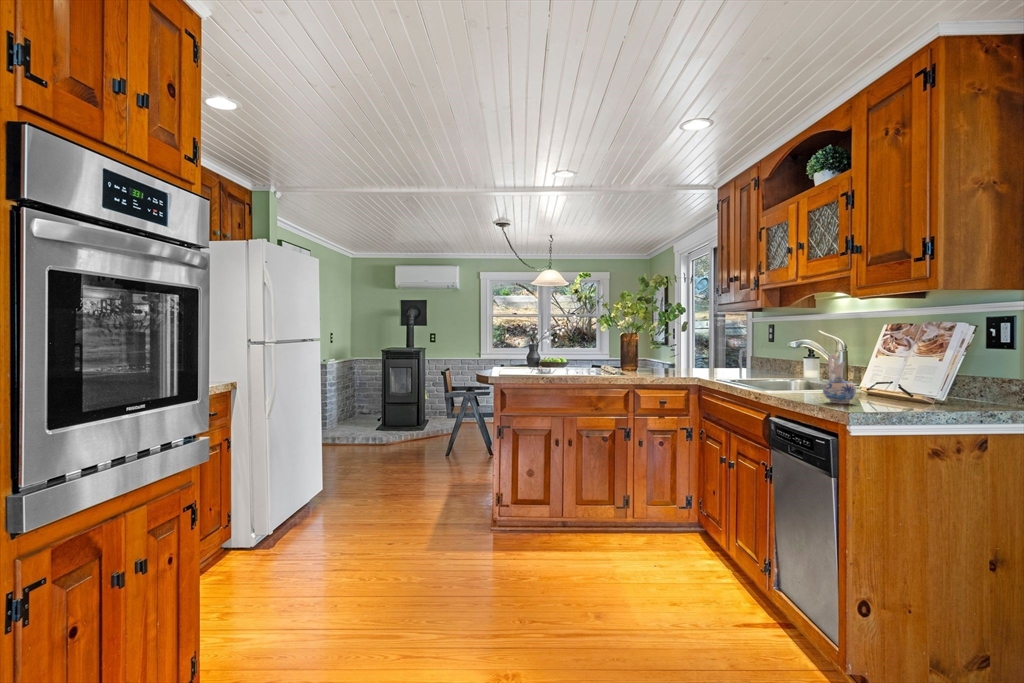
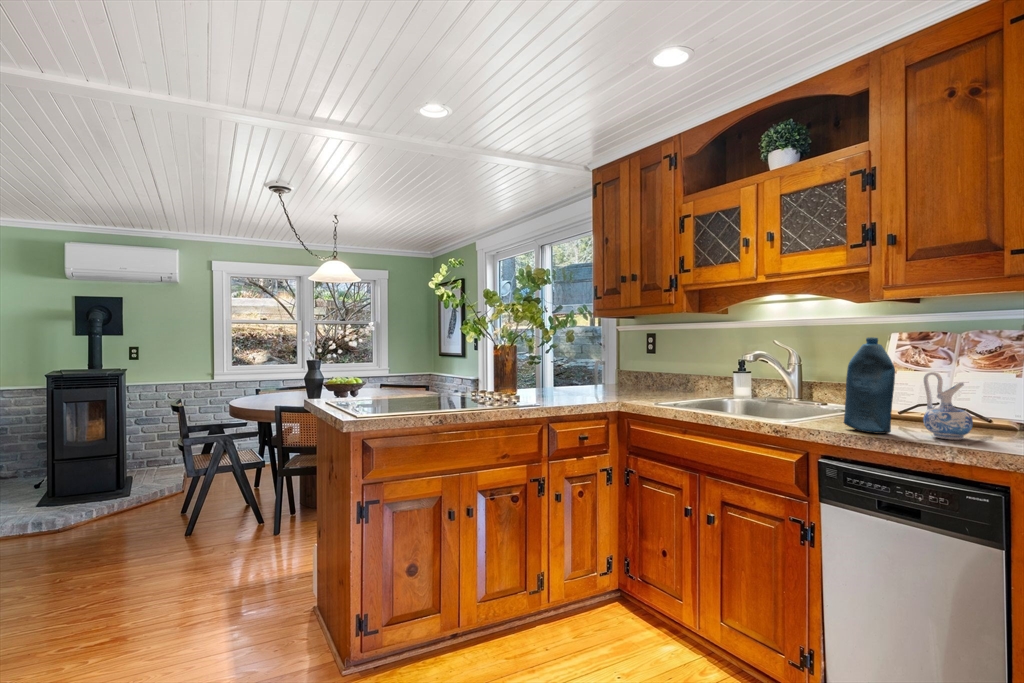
bottle: none [790,328,812,399] -> present [844,337,895,434]

